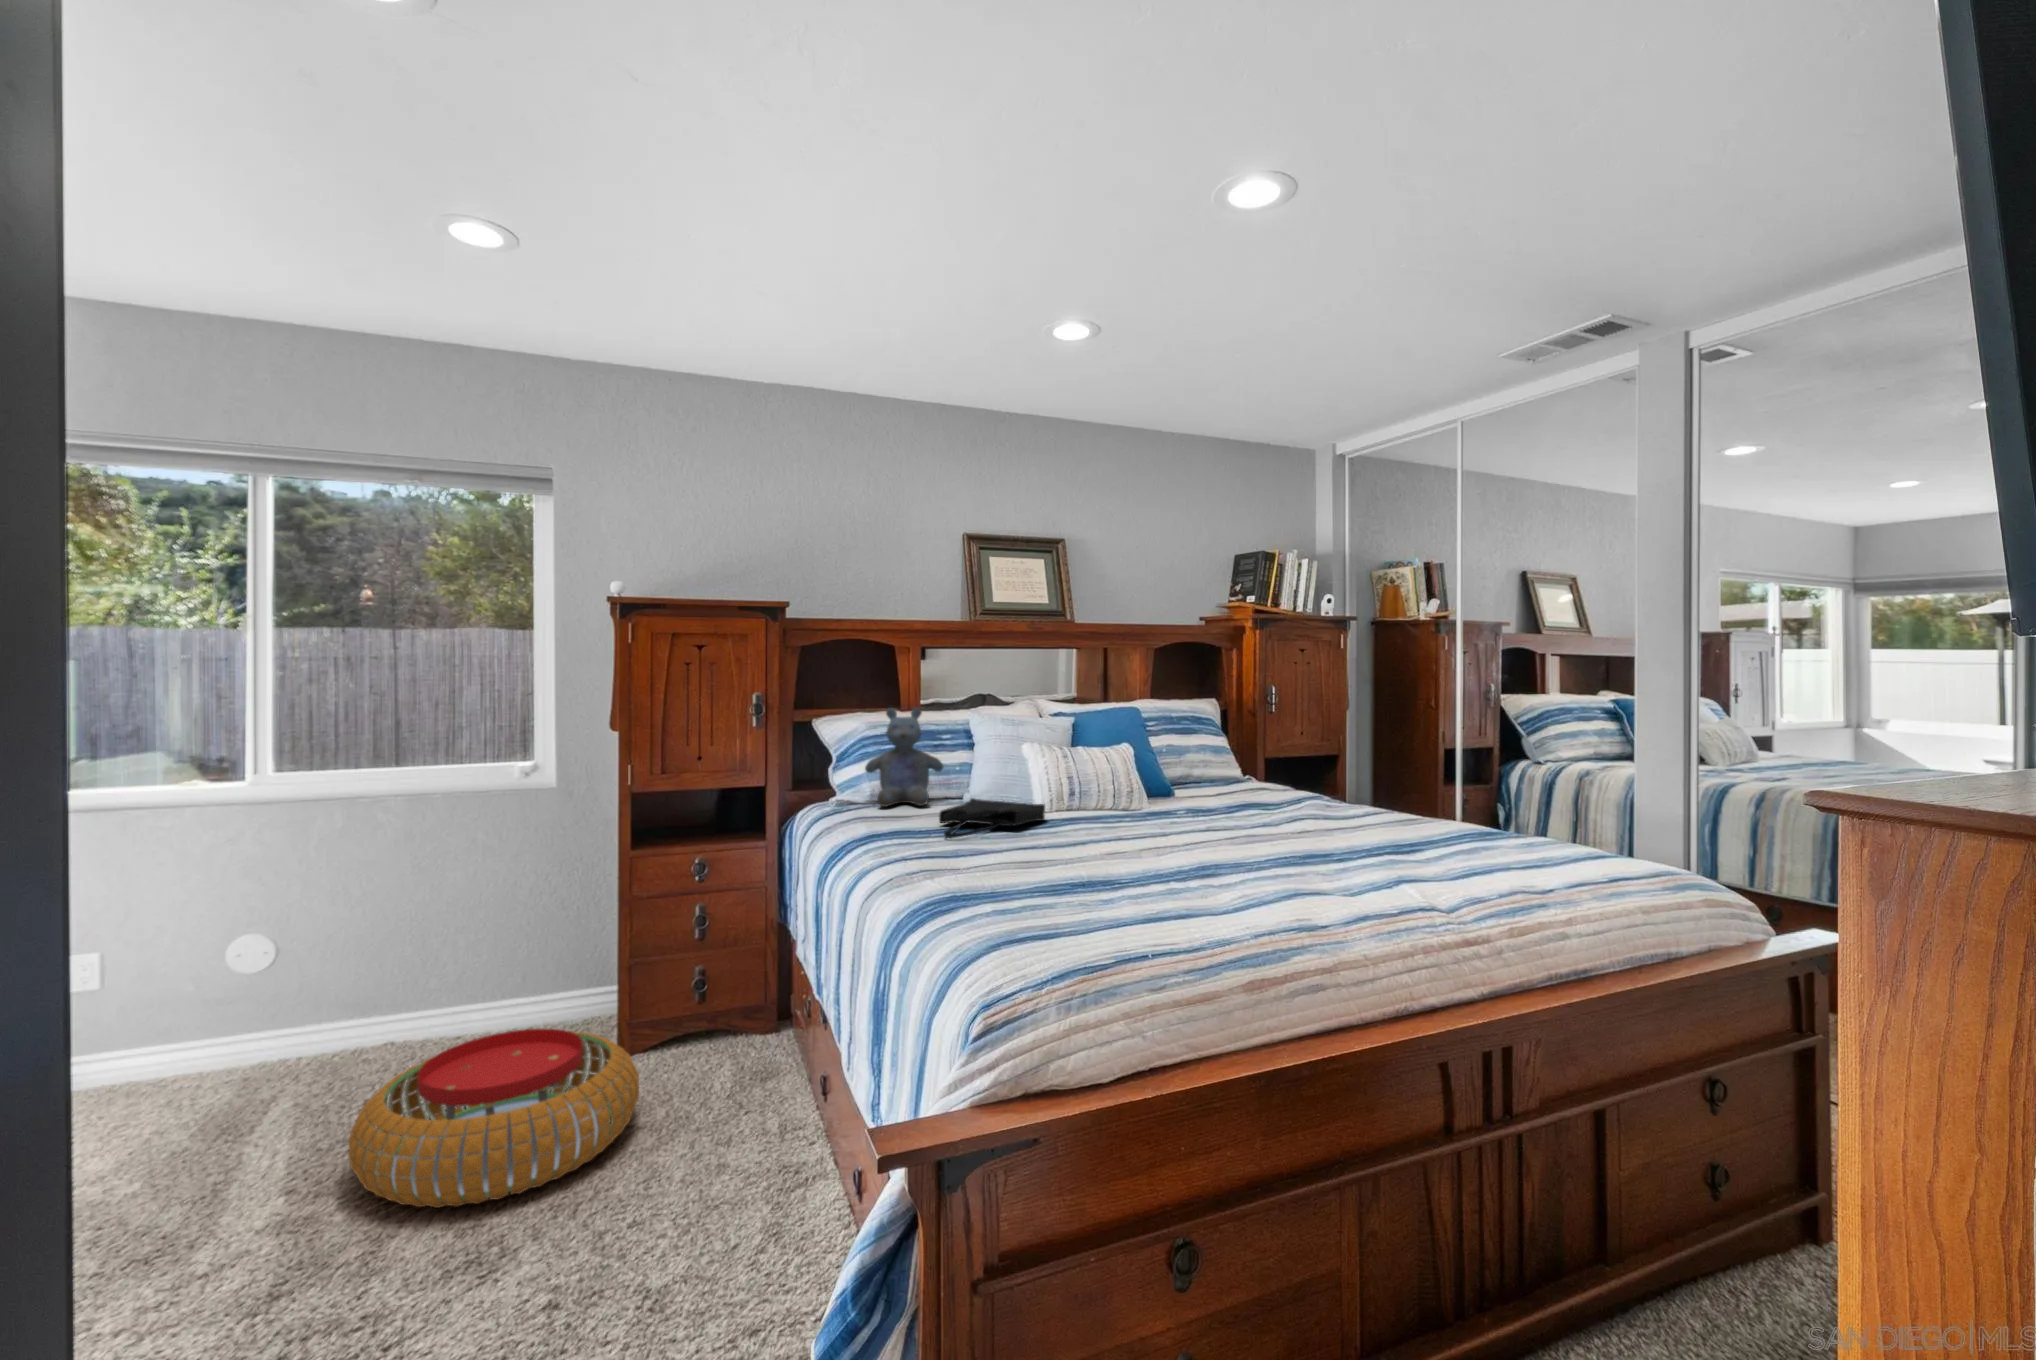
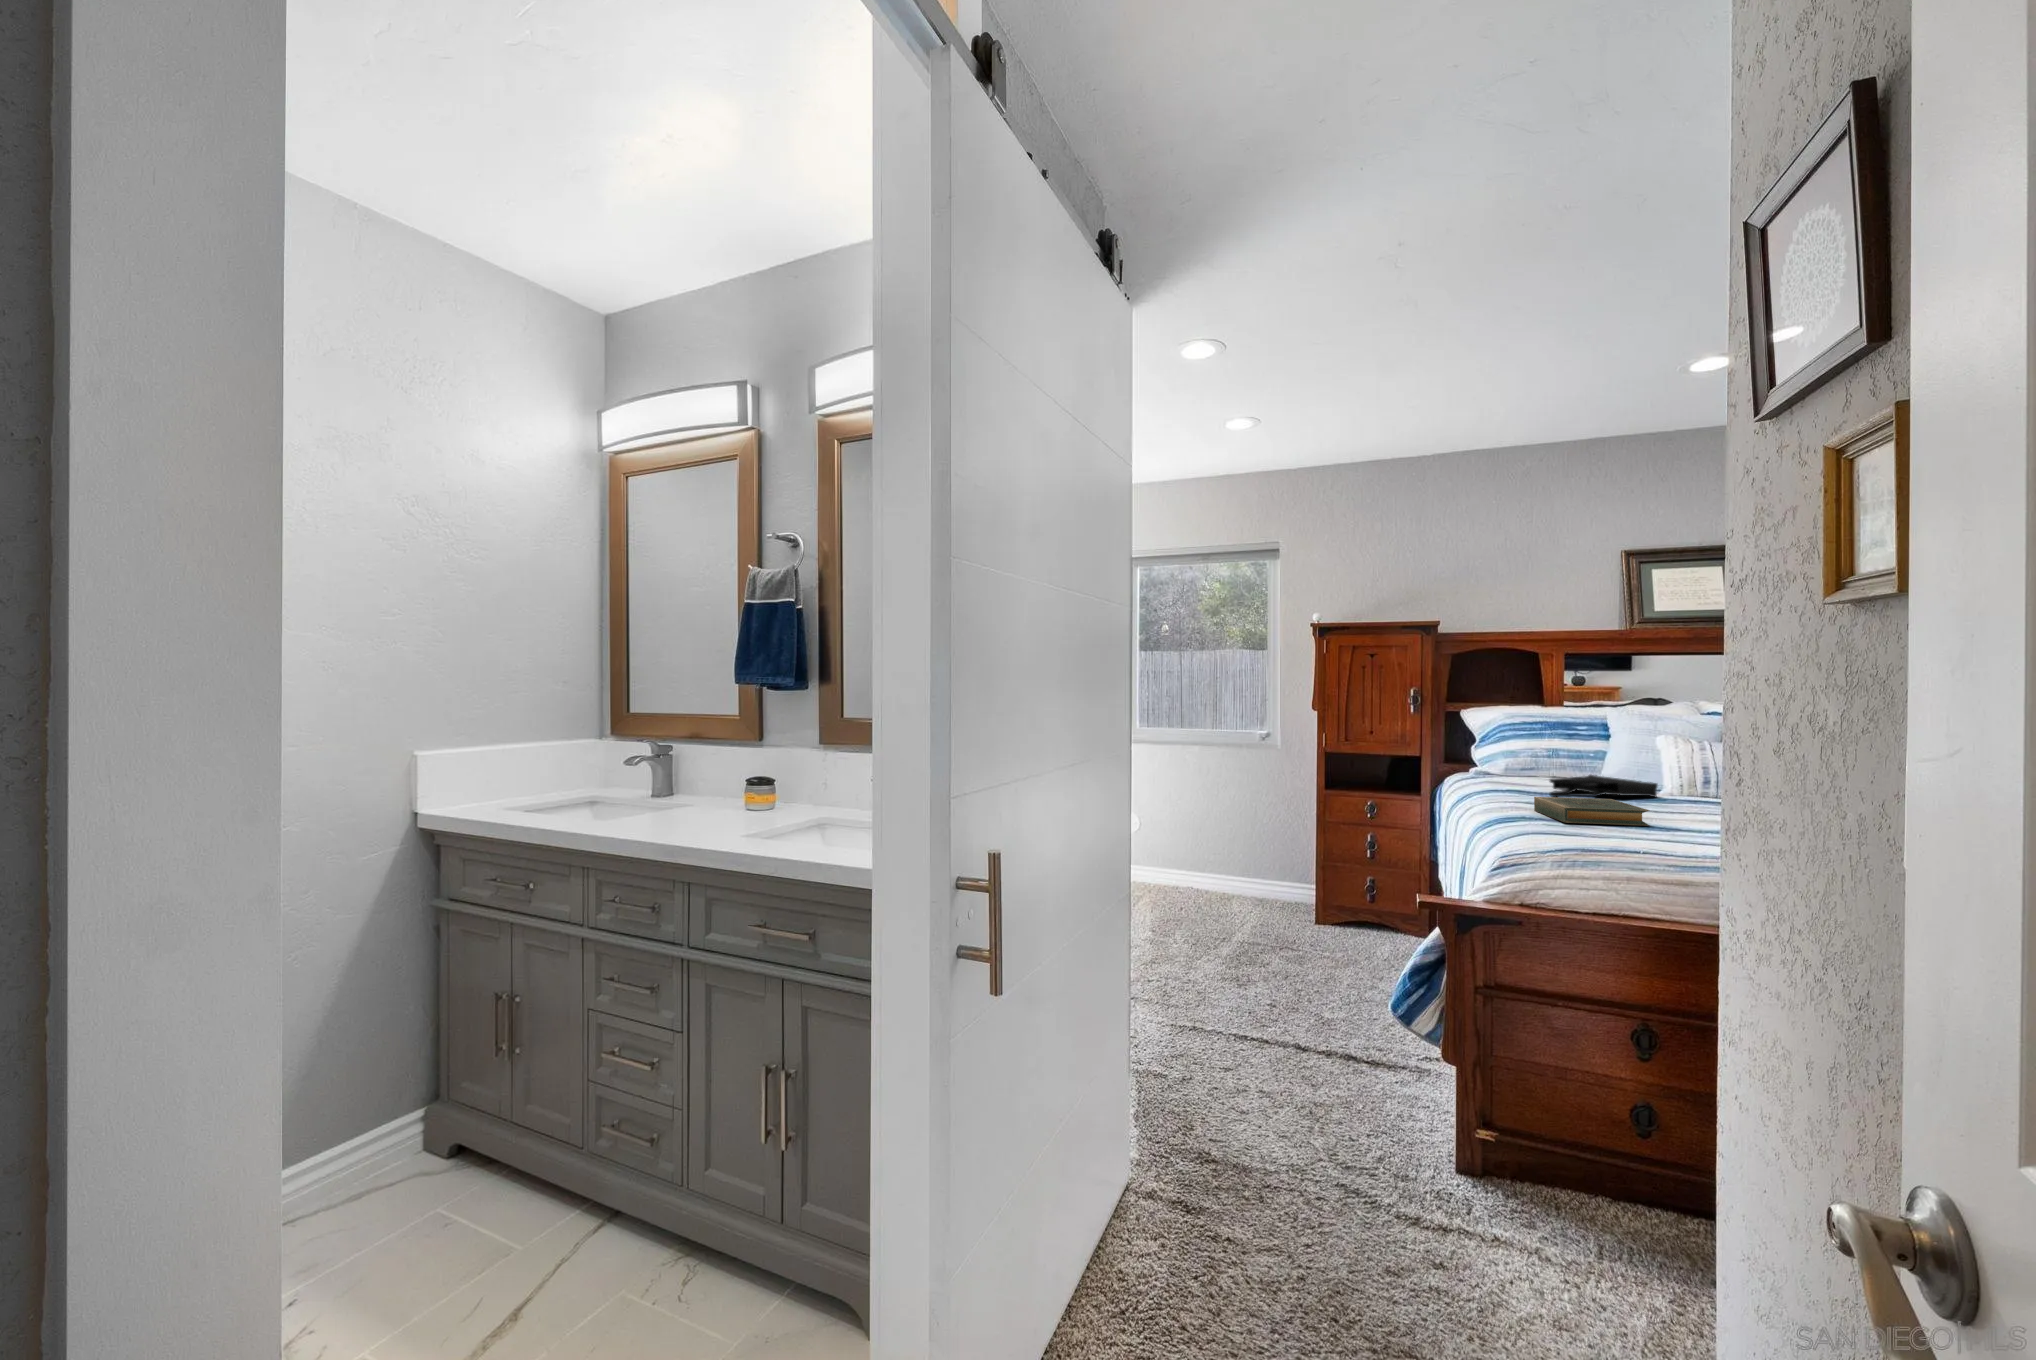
stuffed bear: present [865,708,944,807] -> none [1502,701,1574,780]
hardback book: none [947,841,1090,893] -> present [1534,797,1649,826]
pouf: present [348,1029,639,1208] -> none [1173,886,1325,968]

